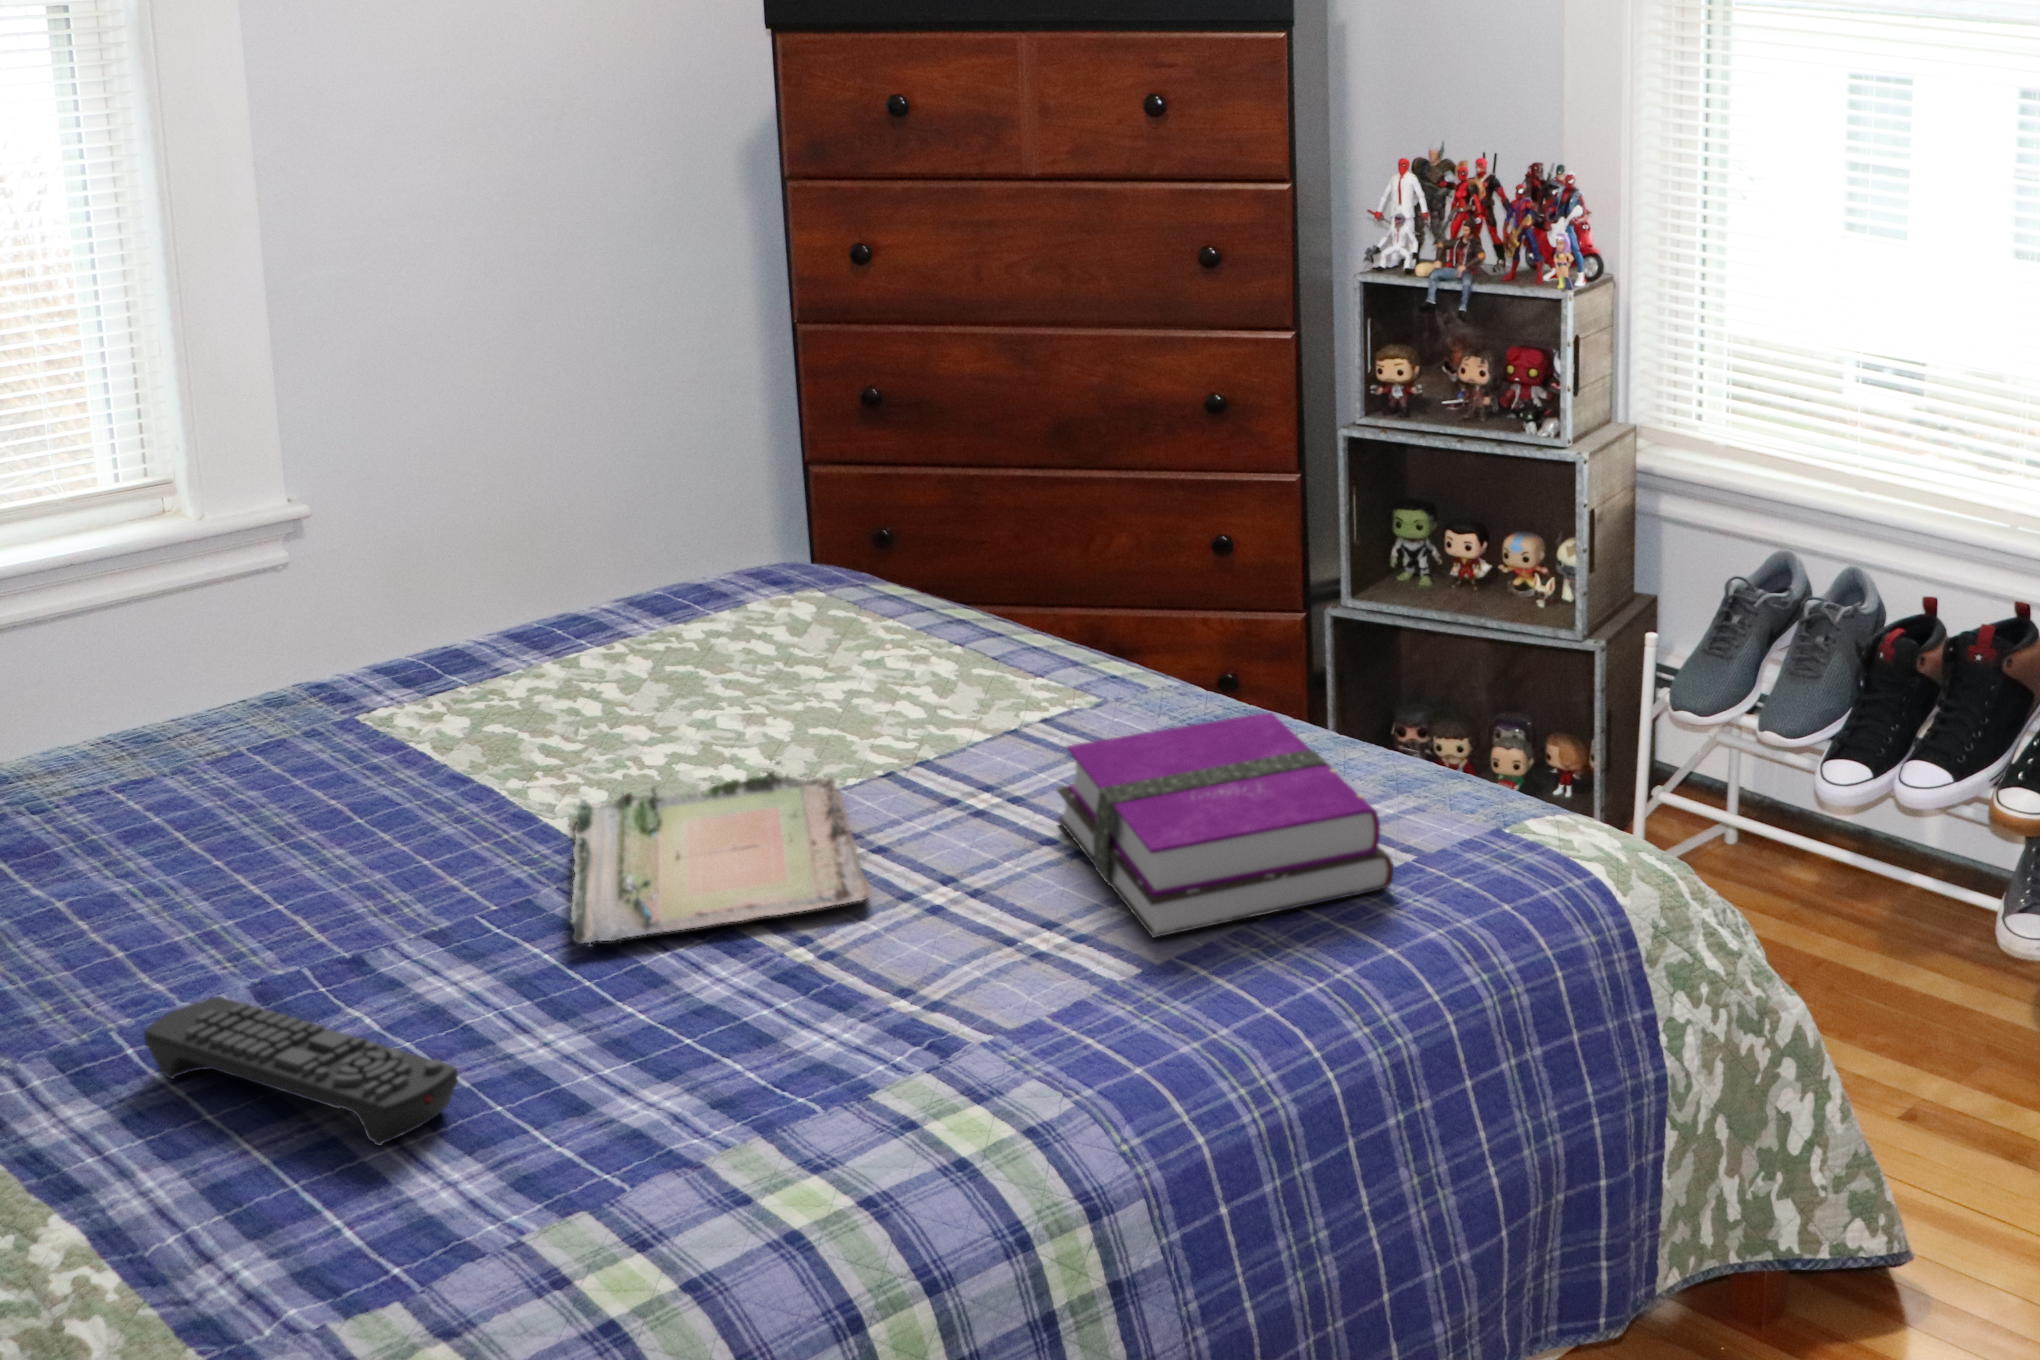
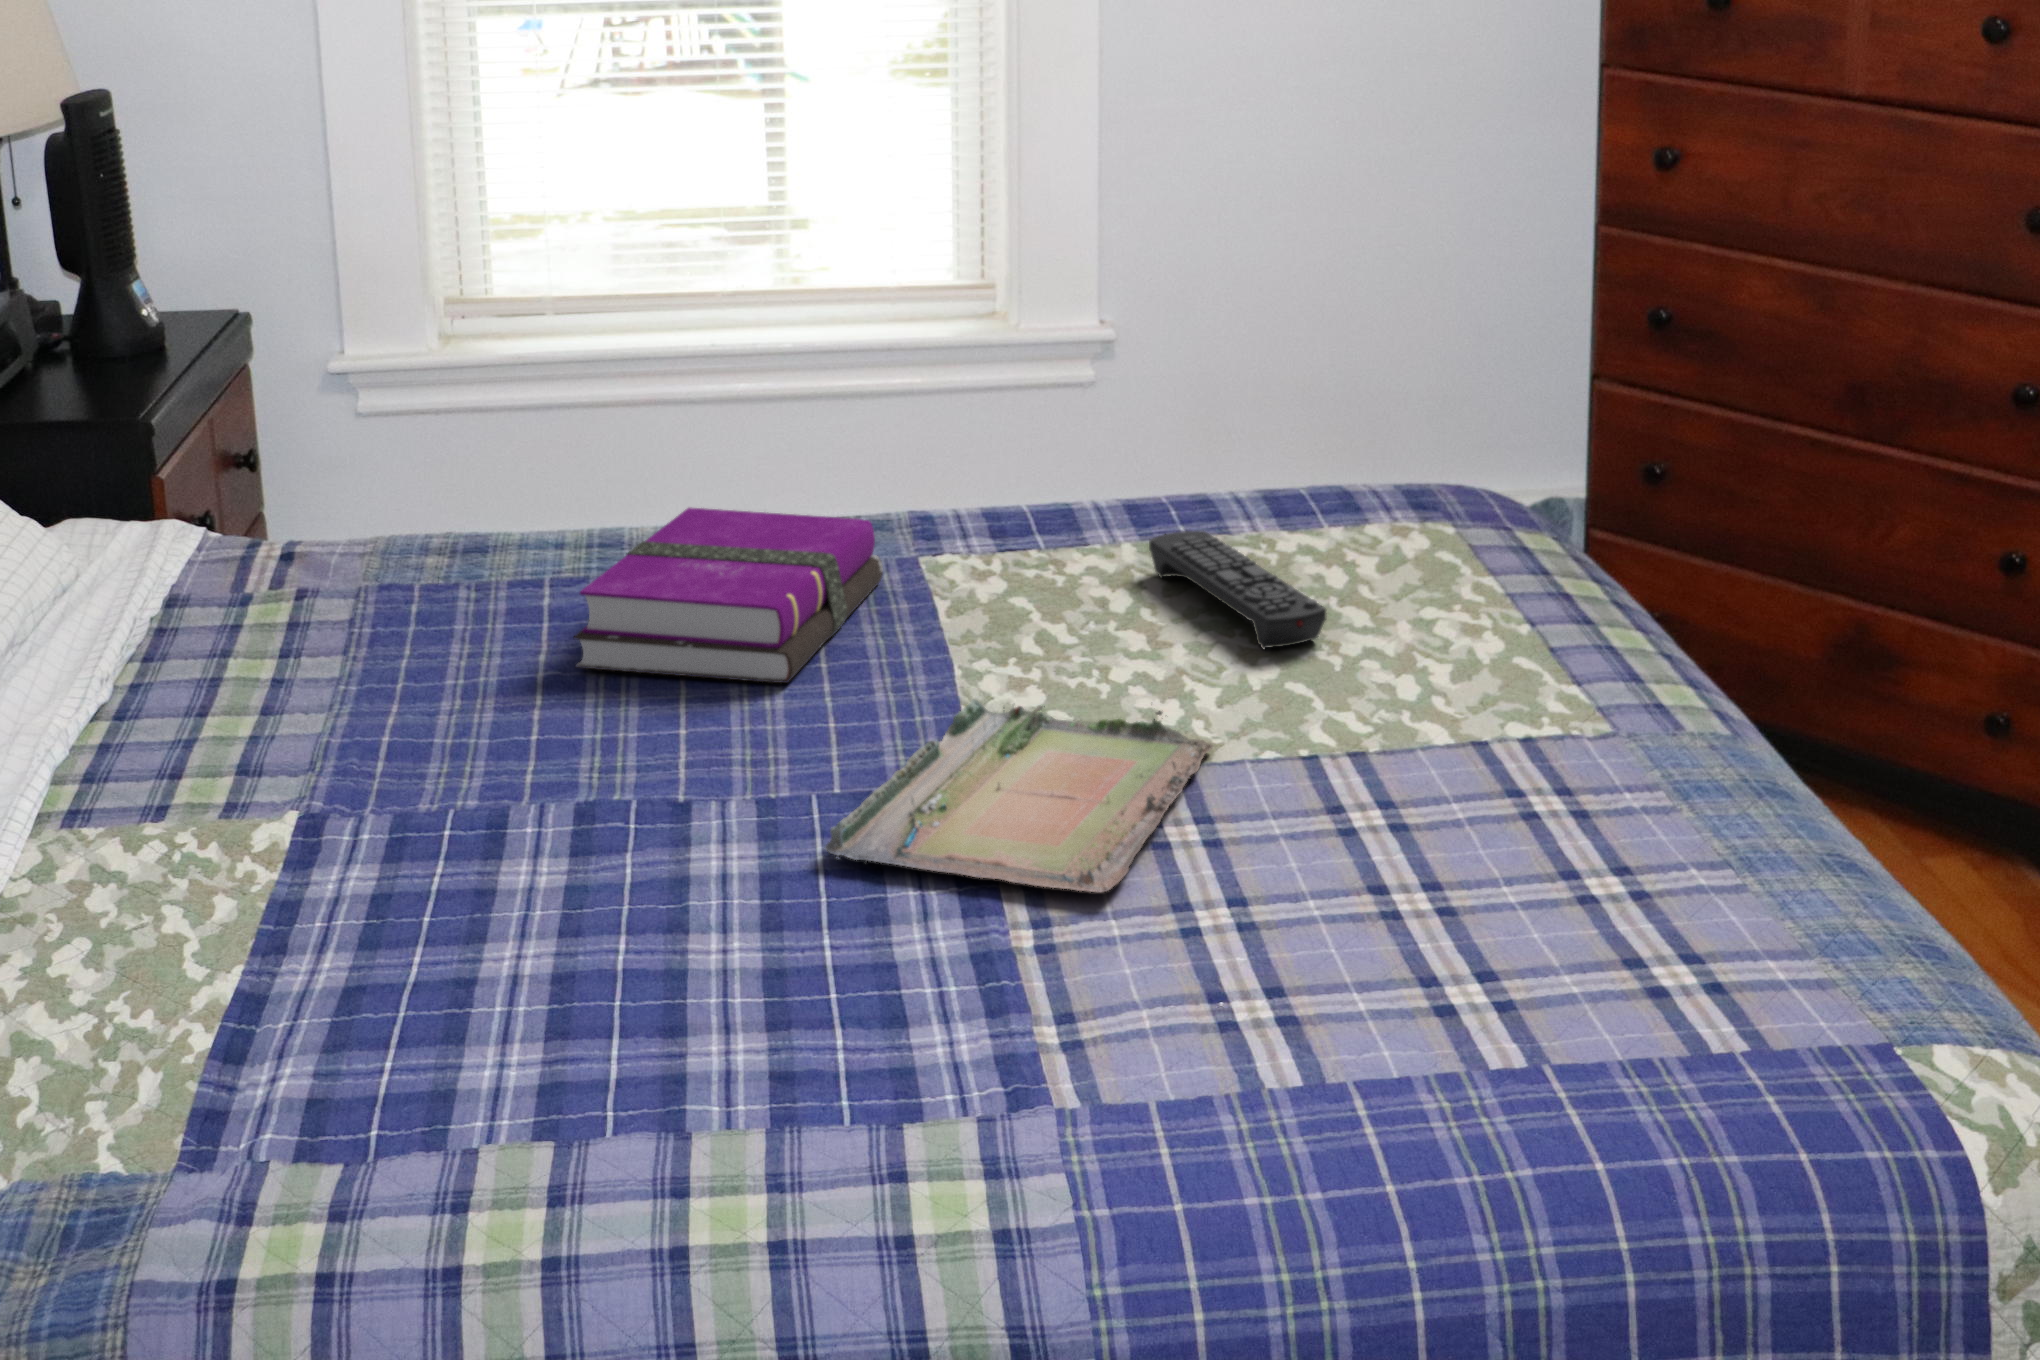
hardback book: present [1057,713,1394,938] -> present [573,508,883,683]
remote control: present [144,996,458,1146] -> present [1149,531,1326,649]

